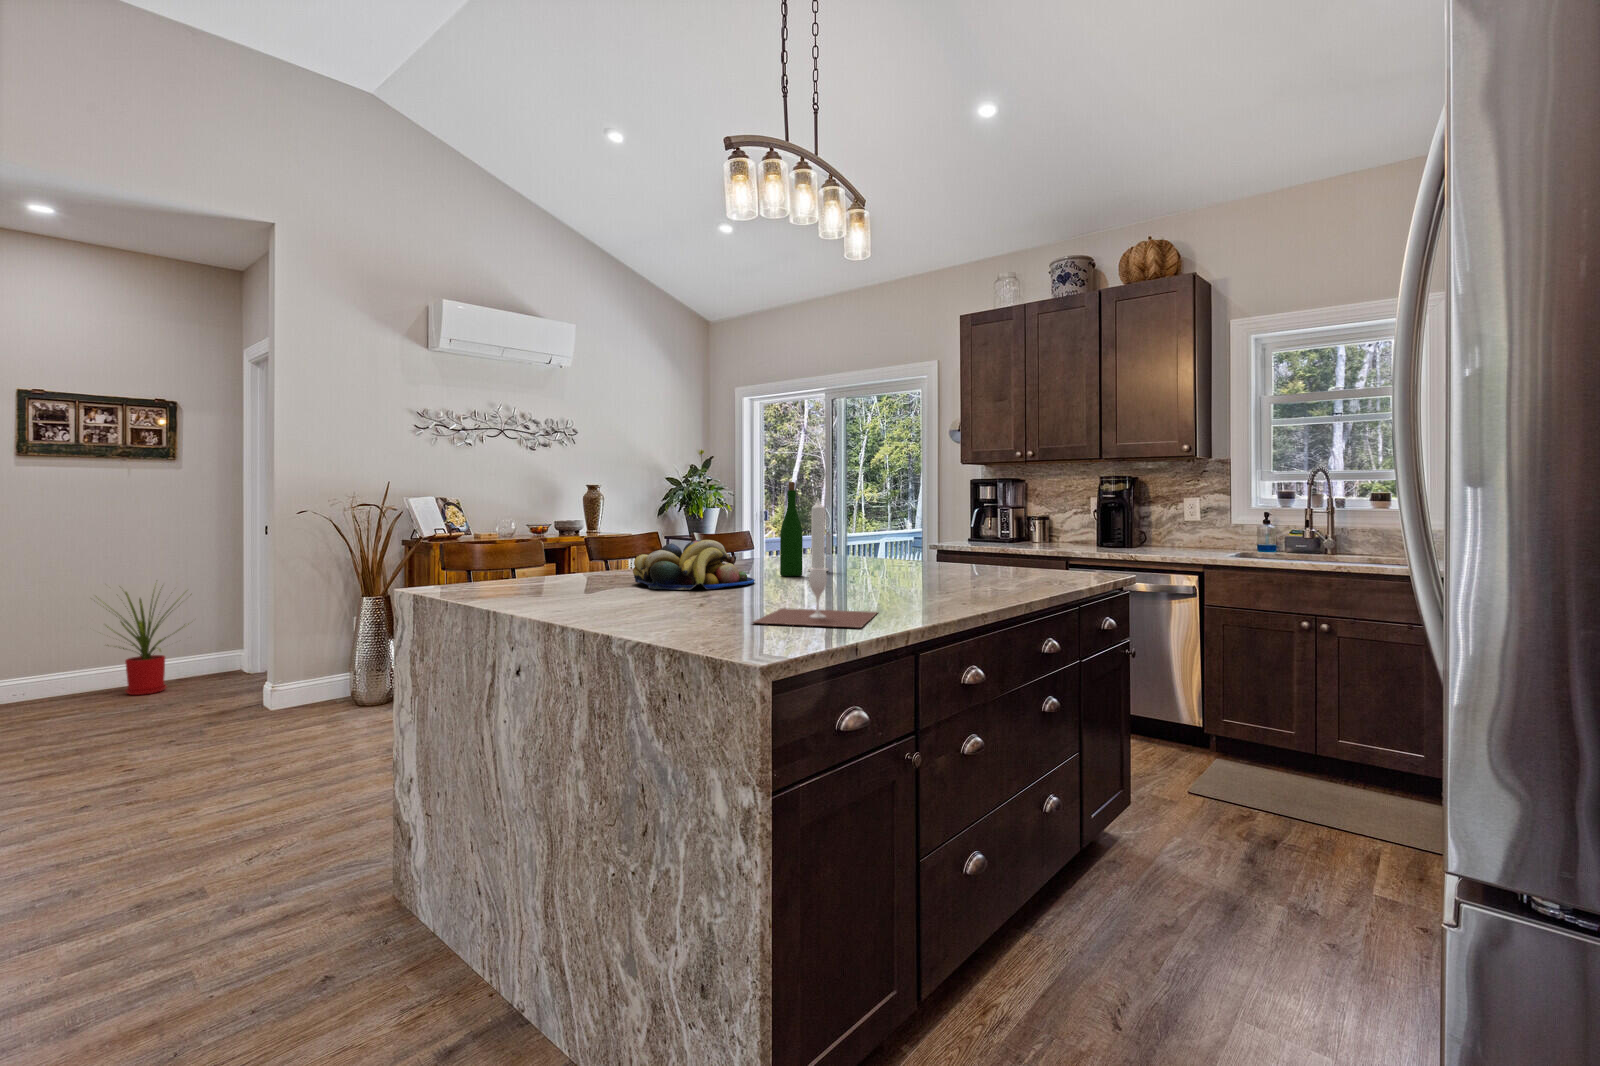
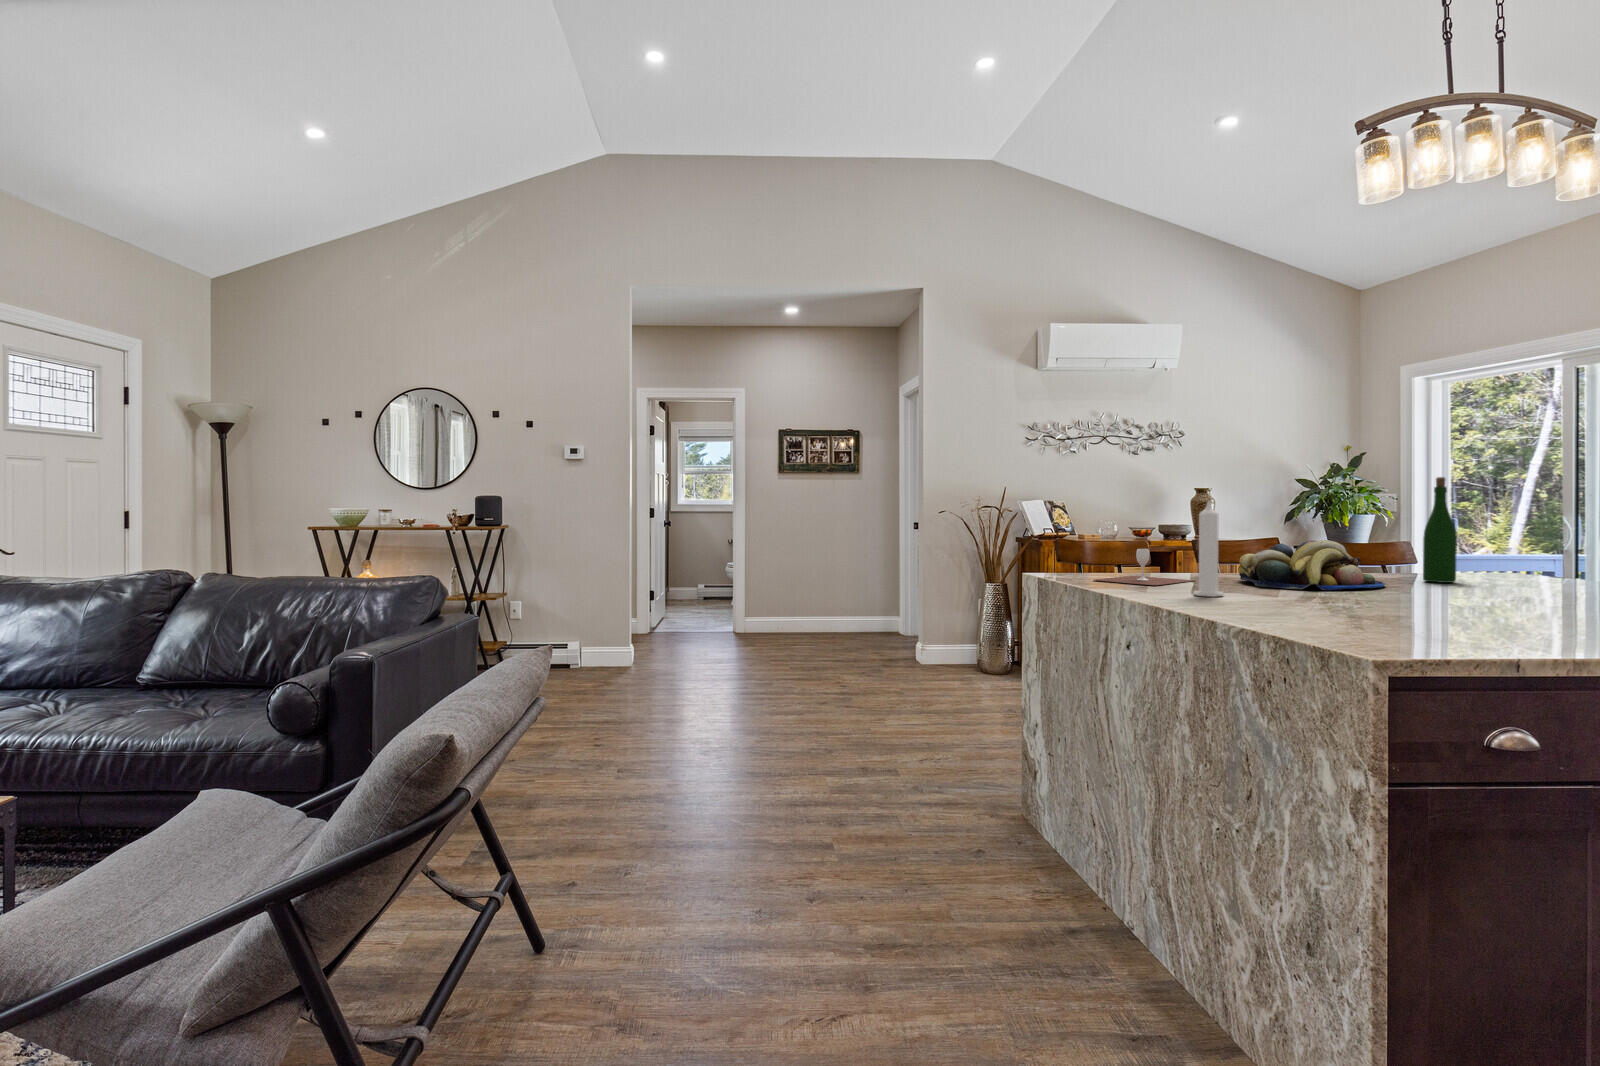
candle: present [808,498,828,571] -> present [1194,501,1224,597]
wine glass: present [753,569,877,628] -> present [1095,549,1195,585]
house plant: present [96,587,189,695] -> none [822,563,882,643]

